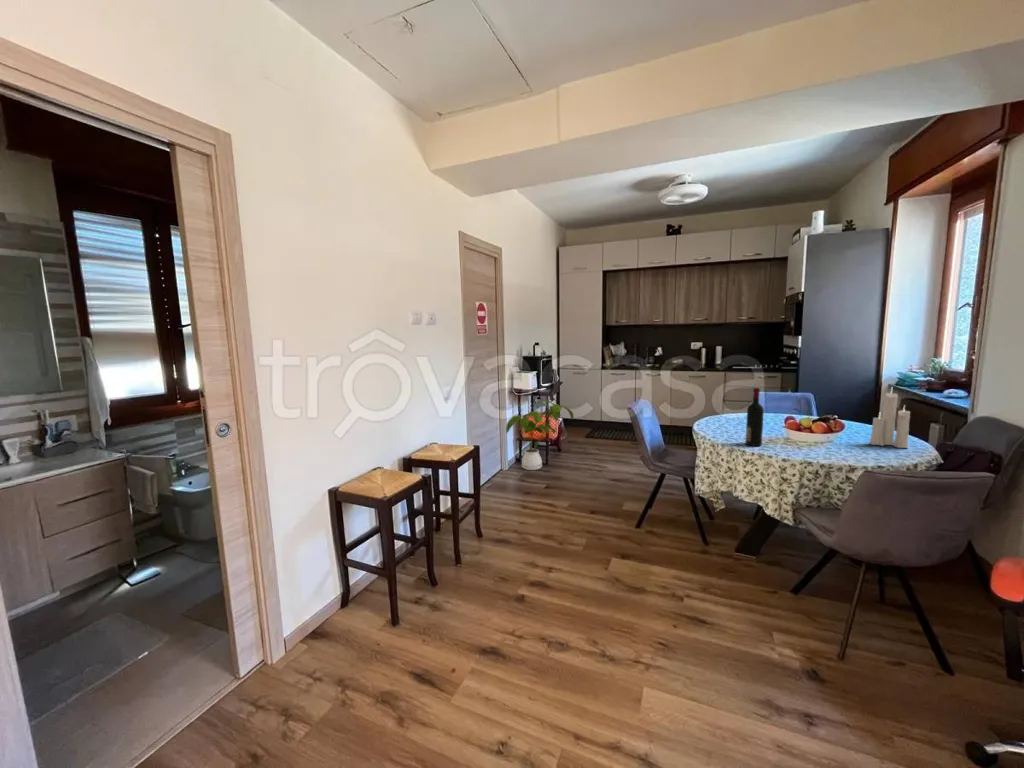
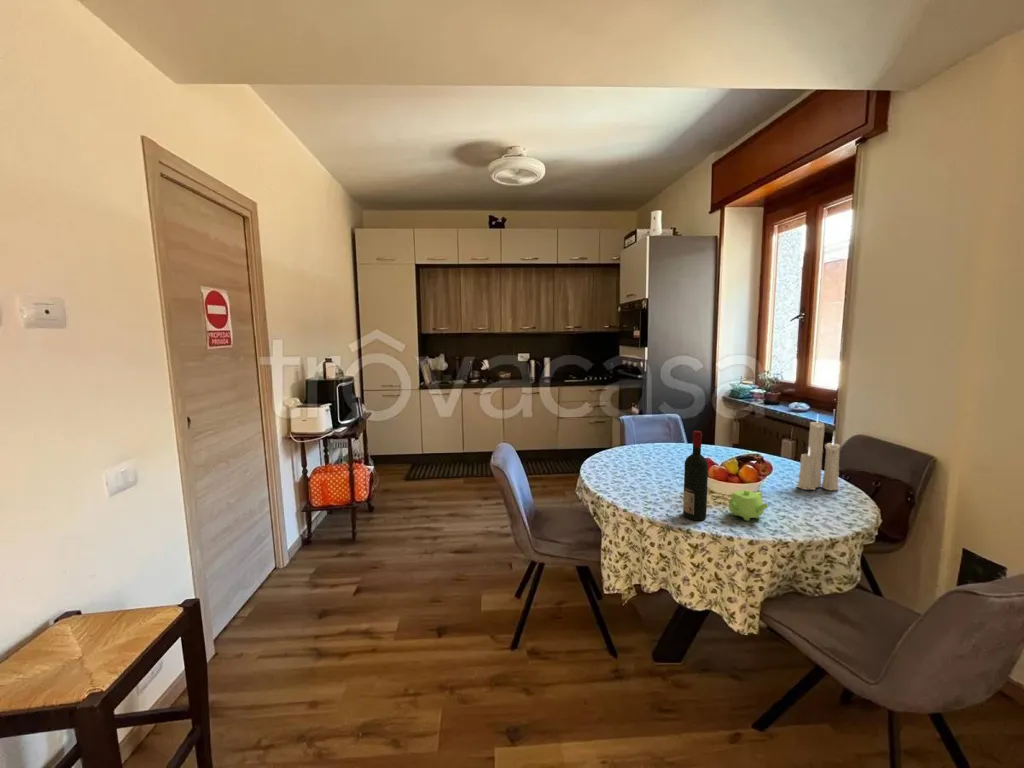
house plant: present [506,399,573,470] -> none [281,446,392,558]
teapot: none [778,431,810,450] -> present [729,490,768,521]

